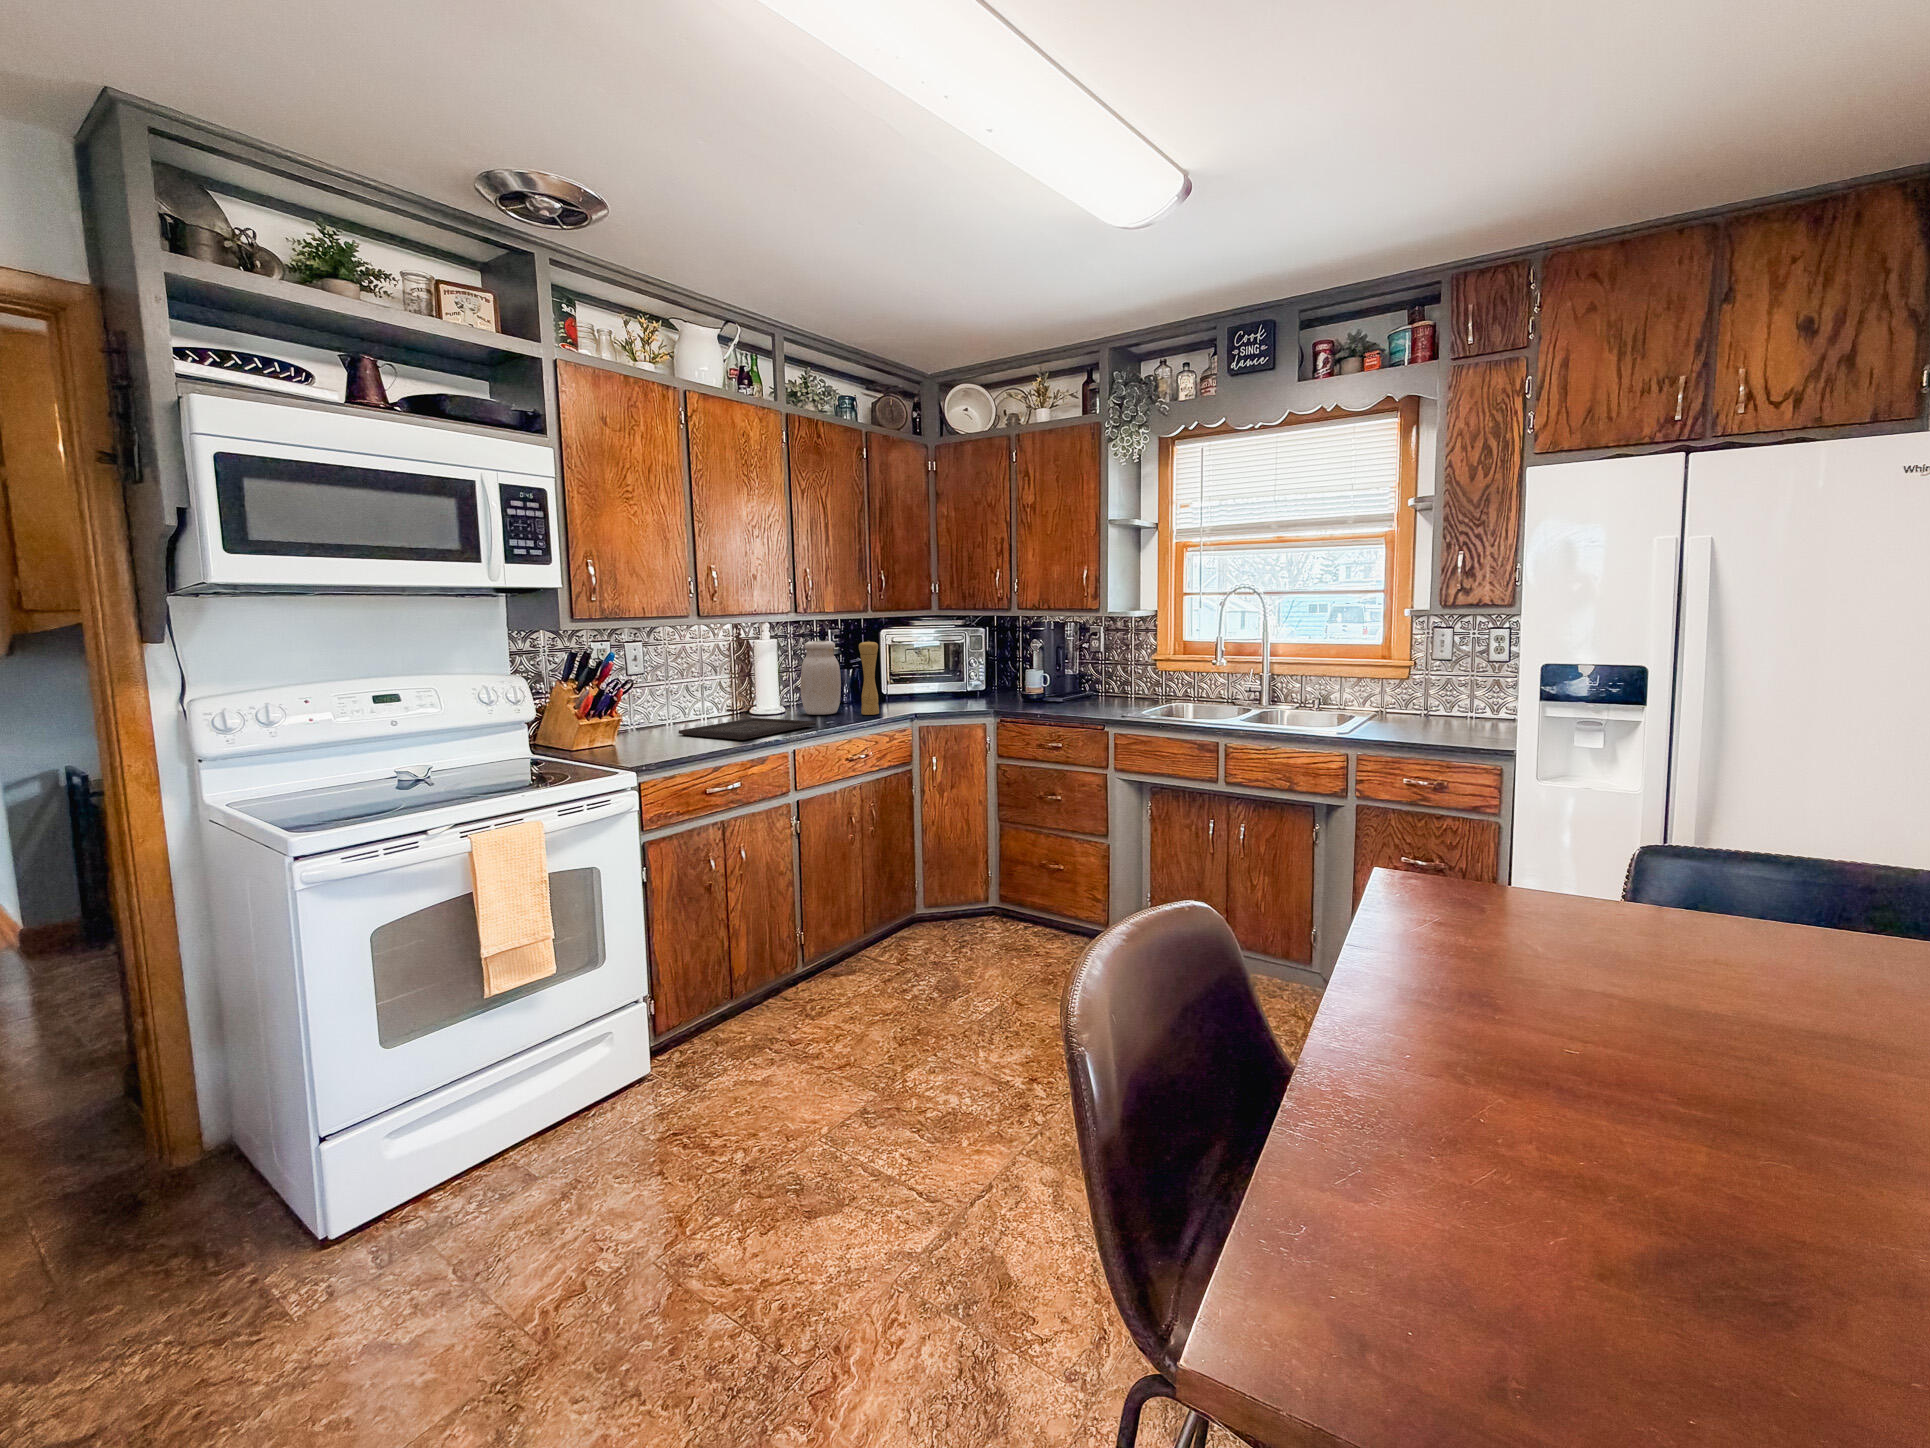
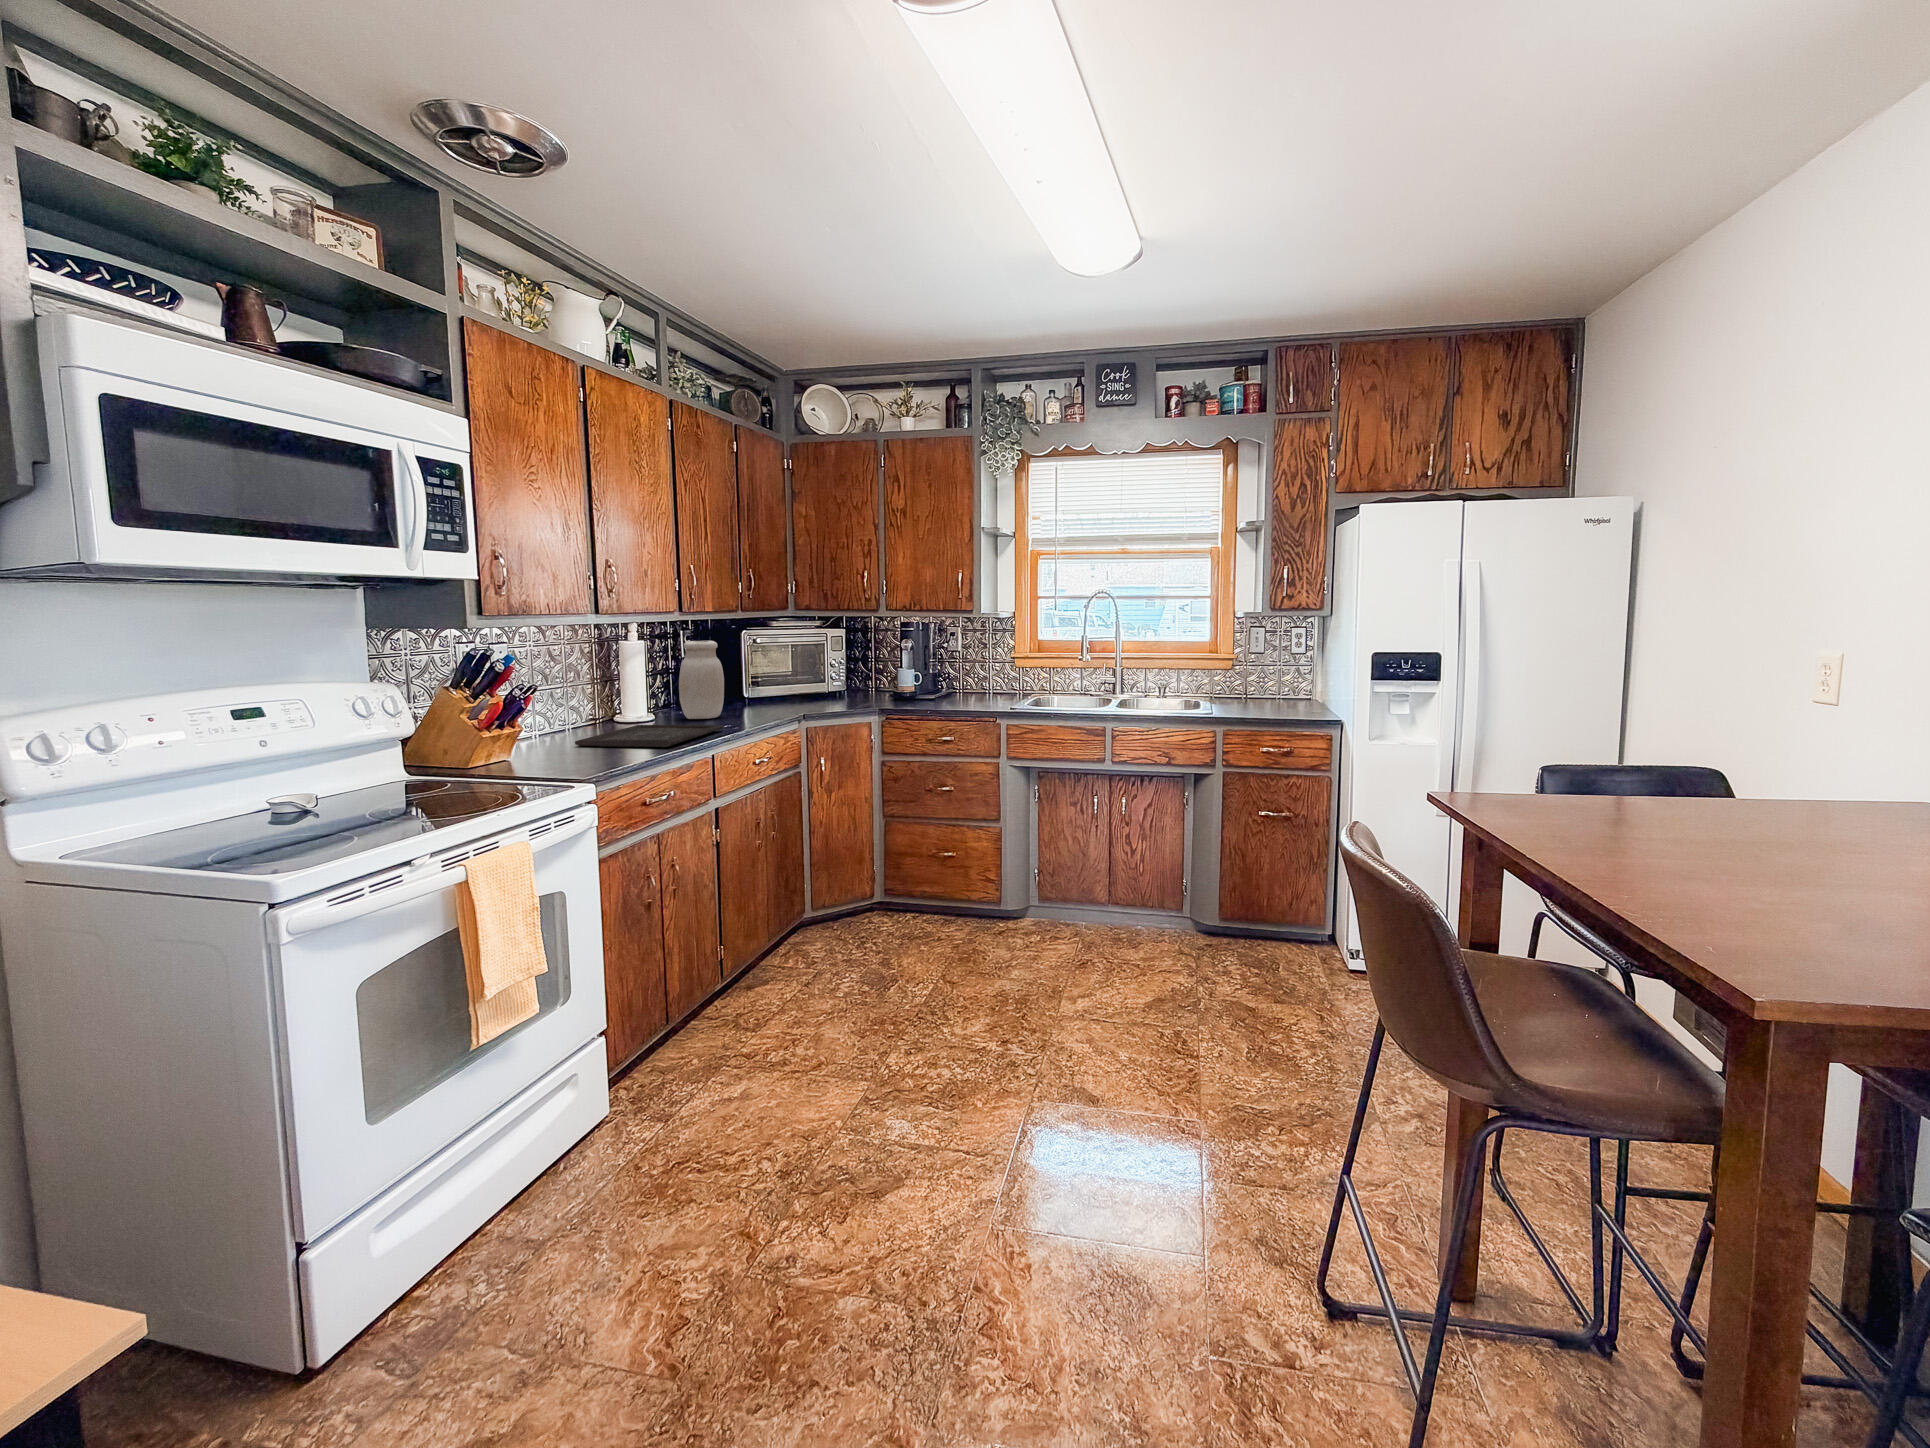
pepper mill: present [859,641,879,715] -> none [747,640,769,717]

